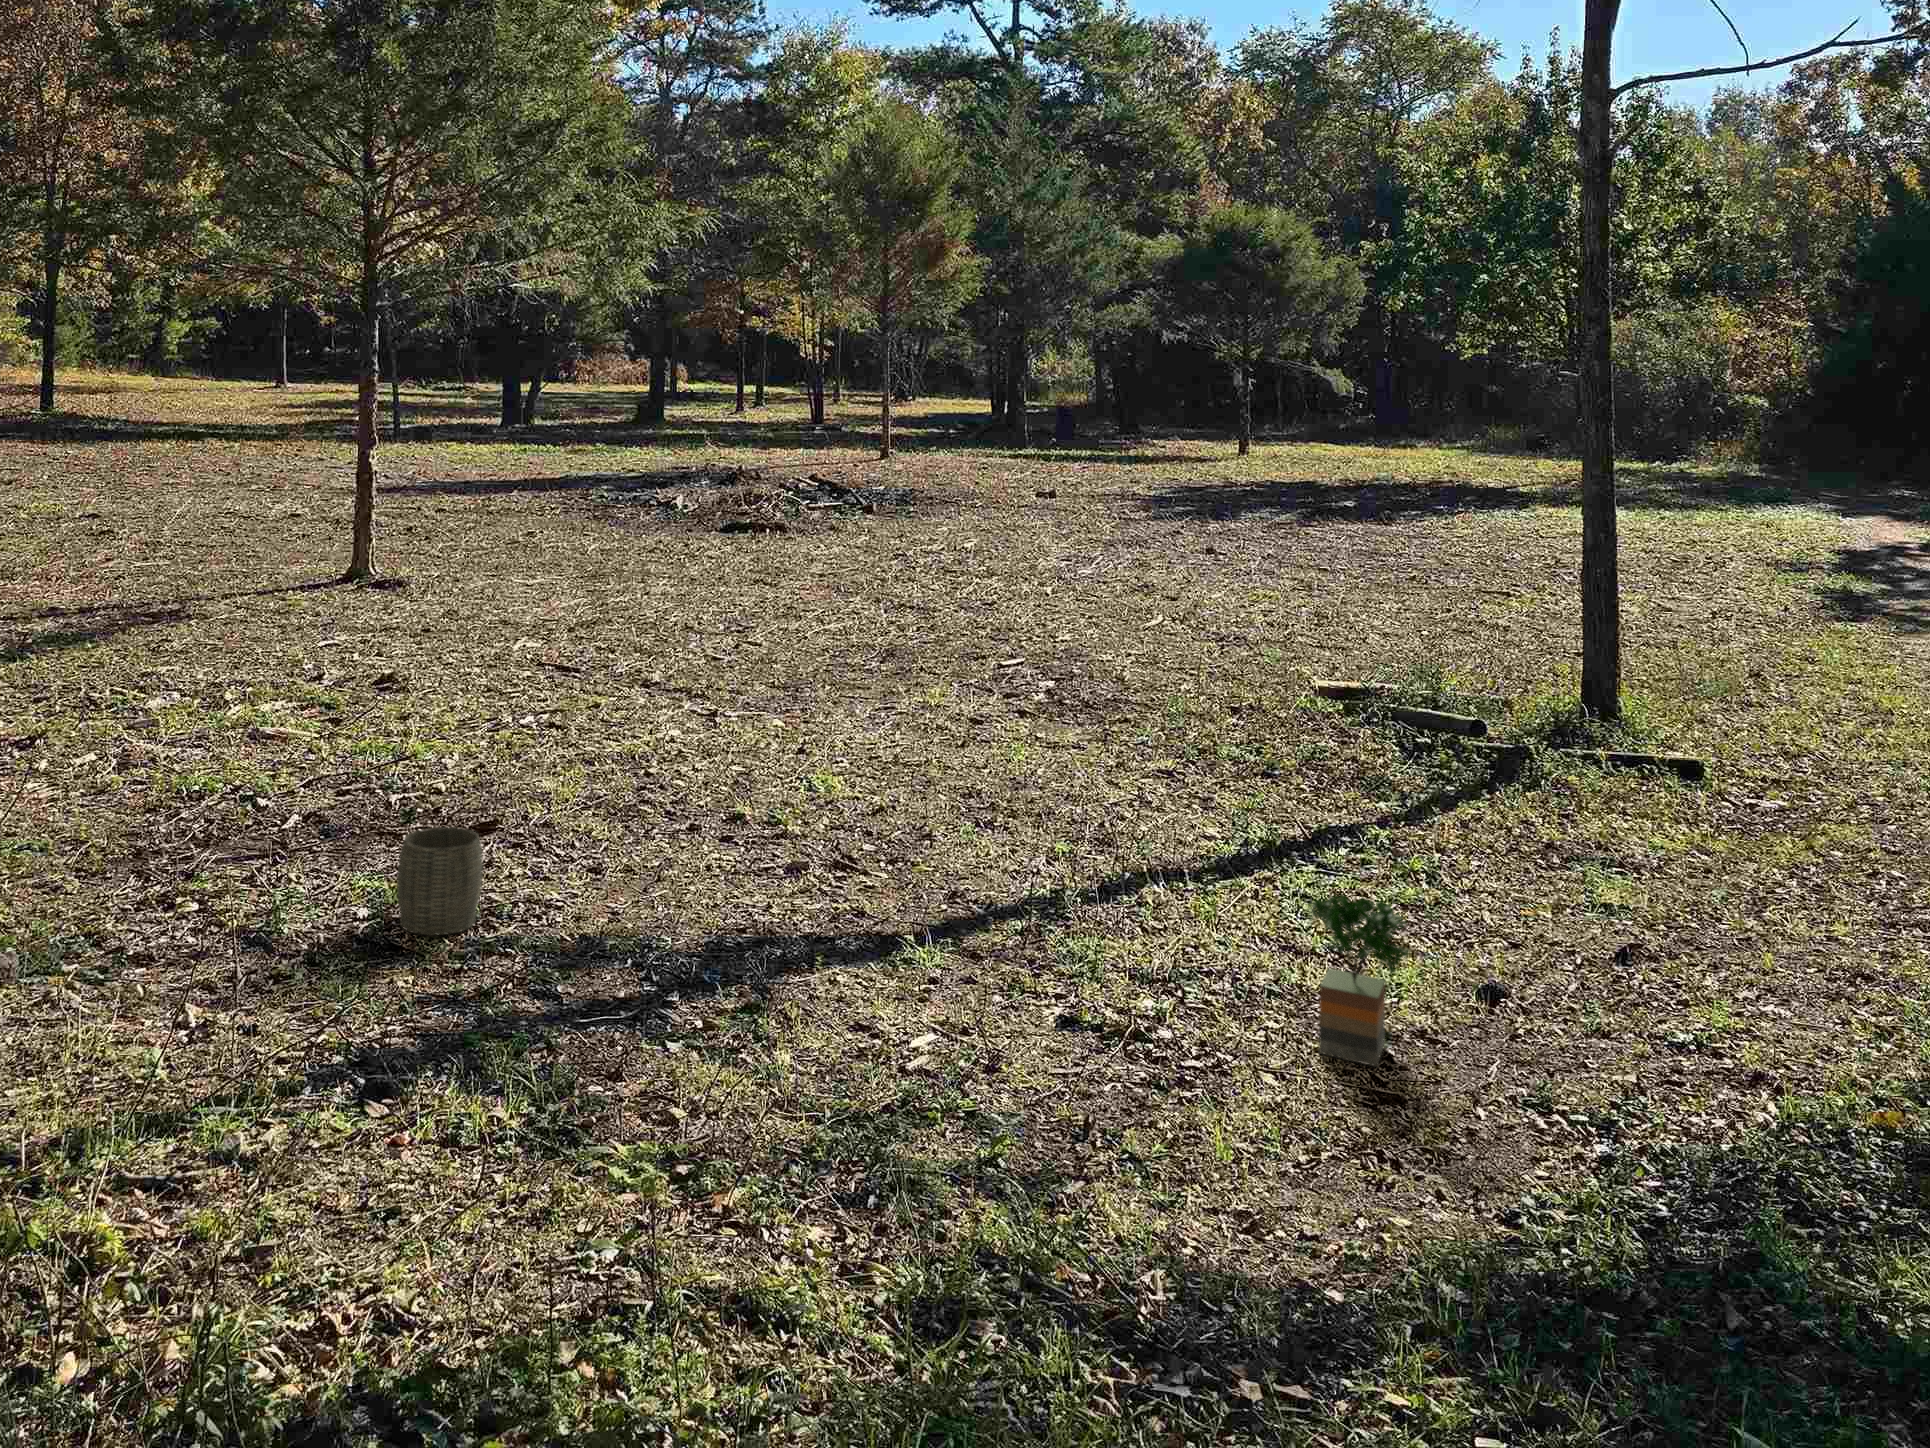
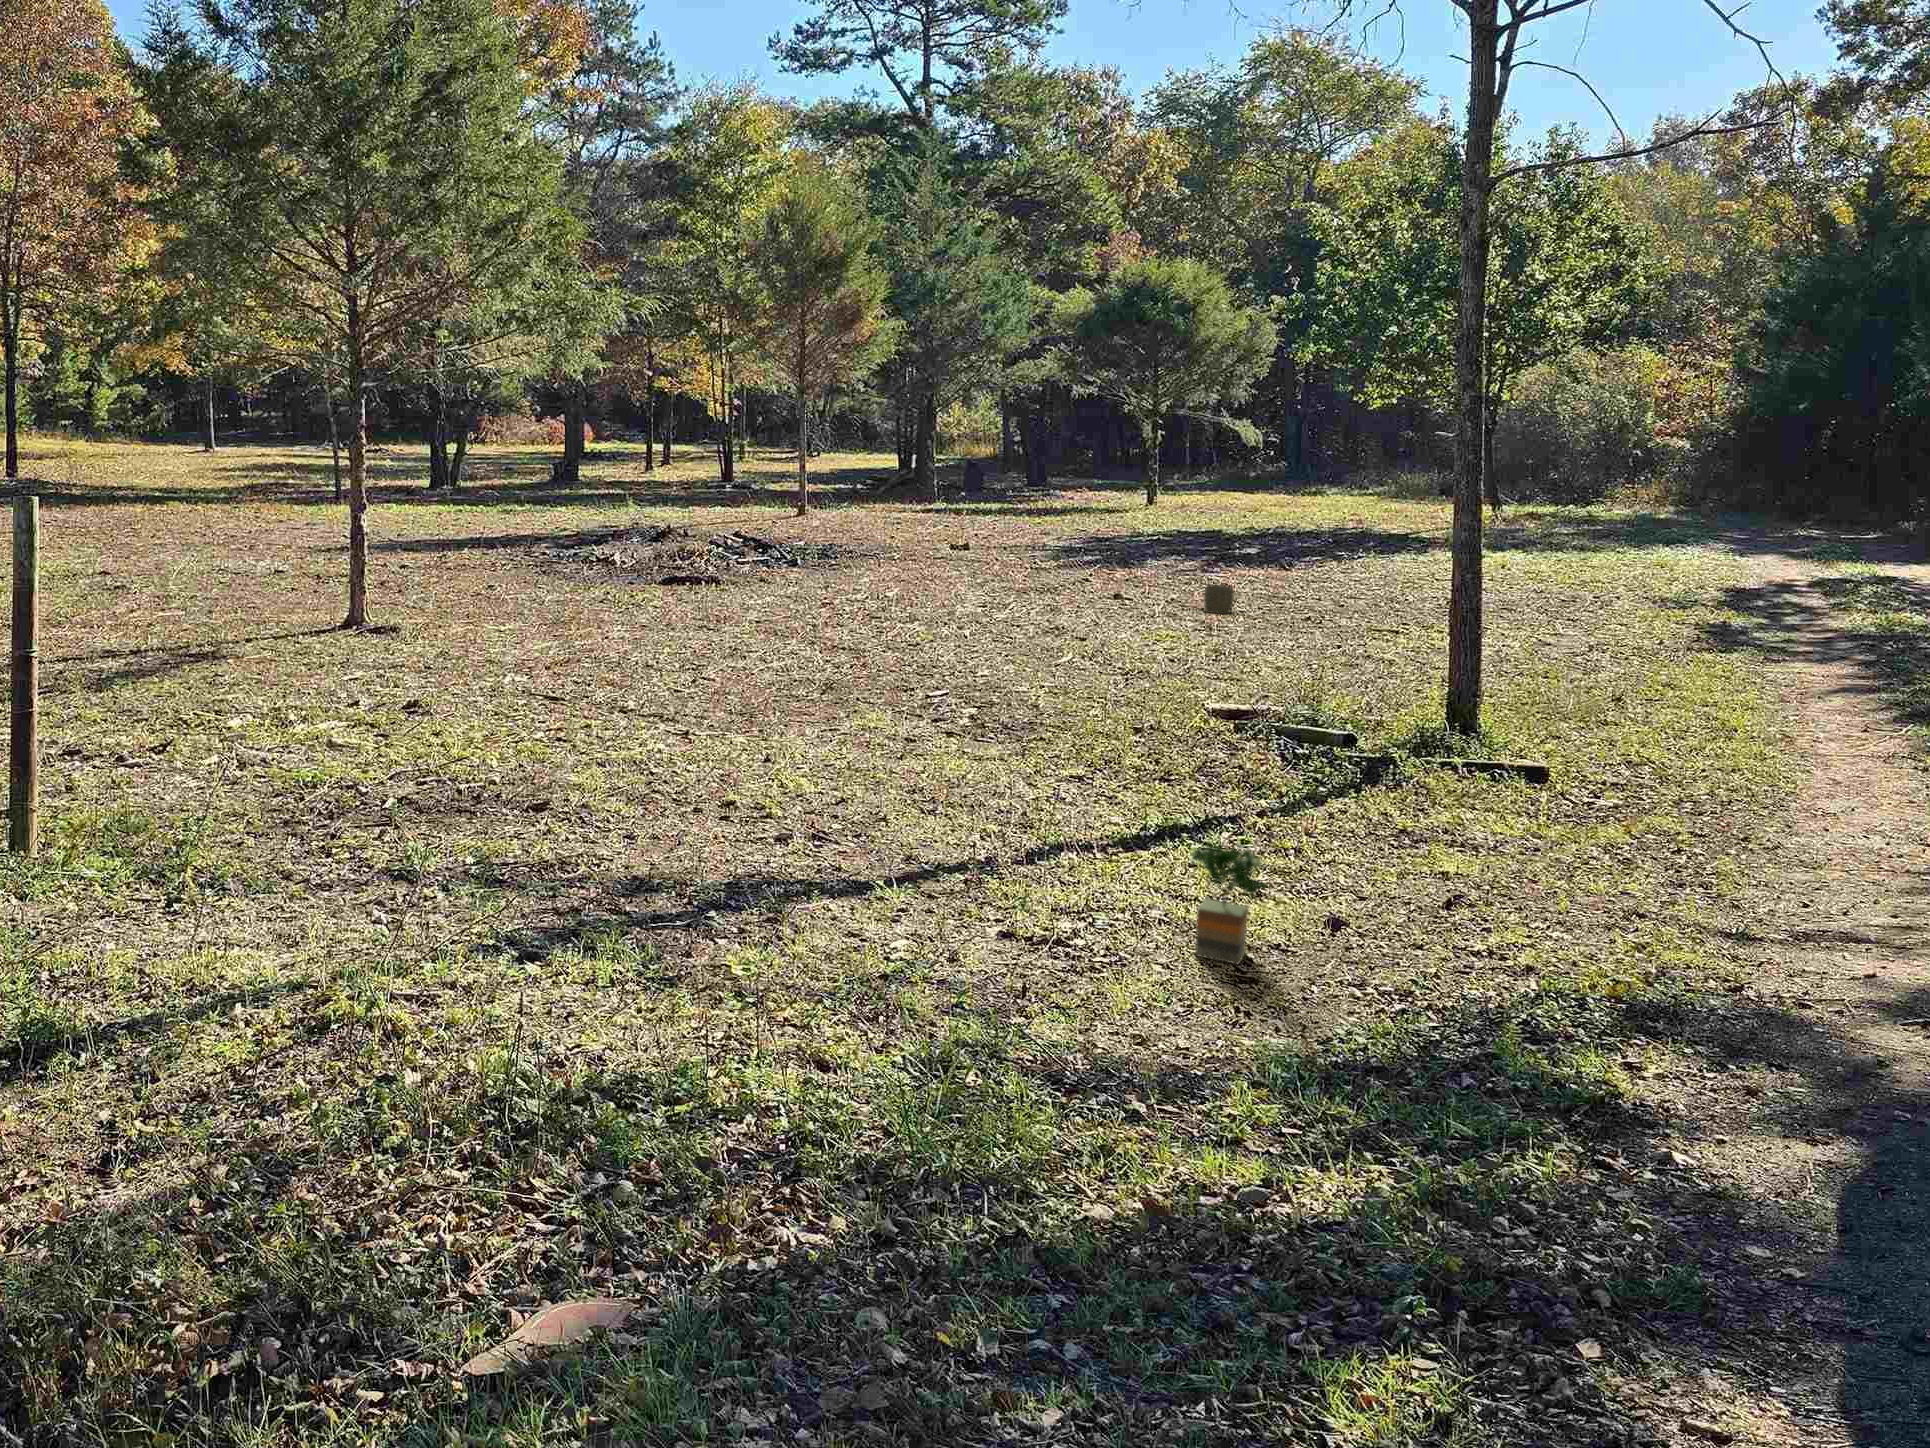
woven basket: present [397,827,483,936] -> present [1204,584,1234,614]

